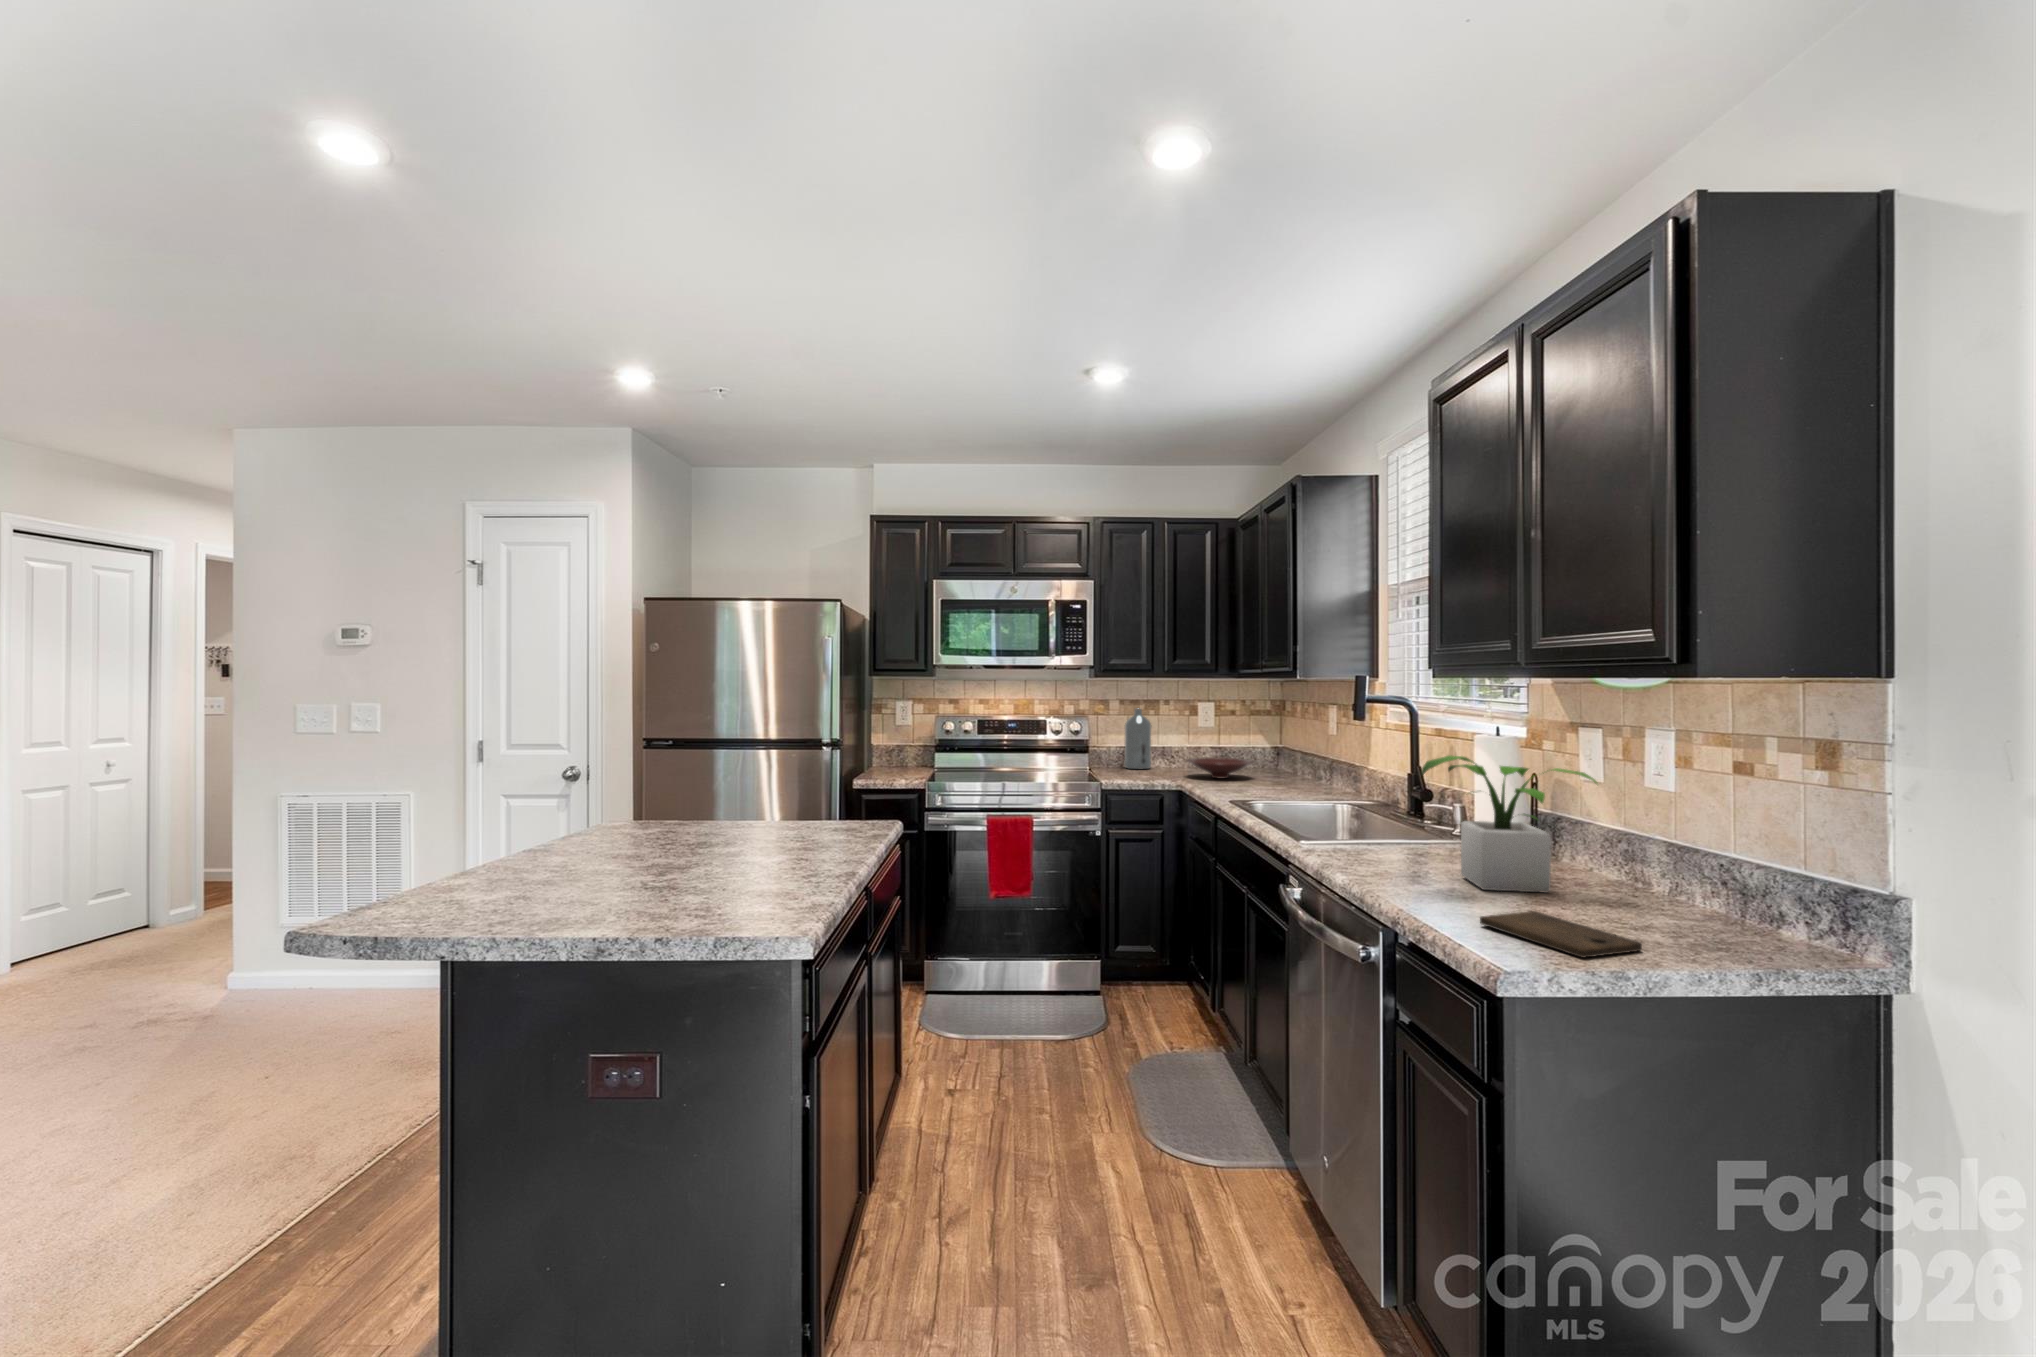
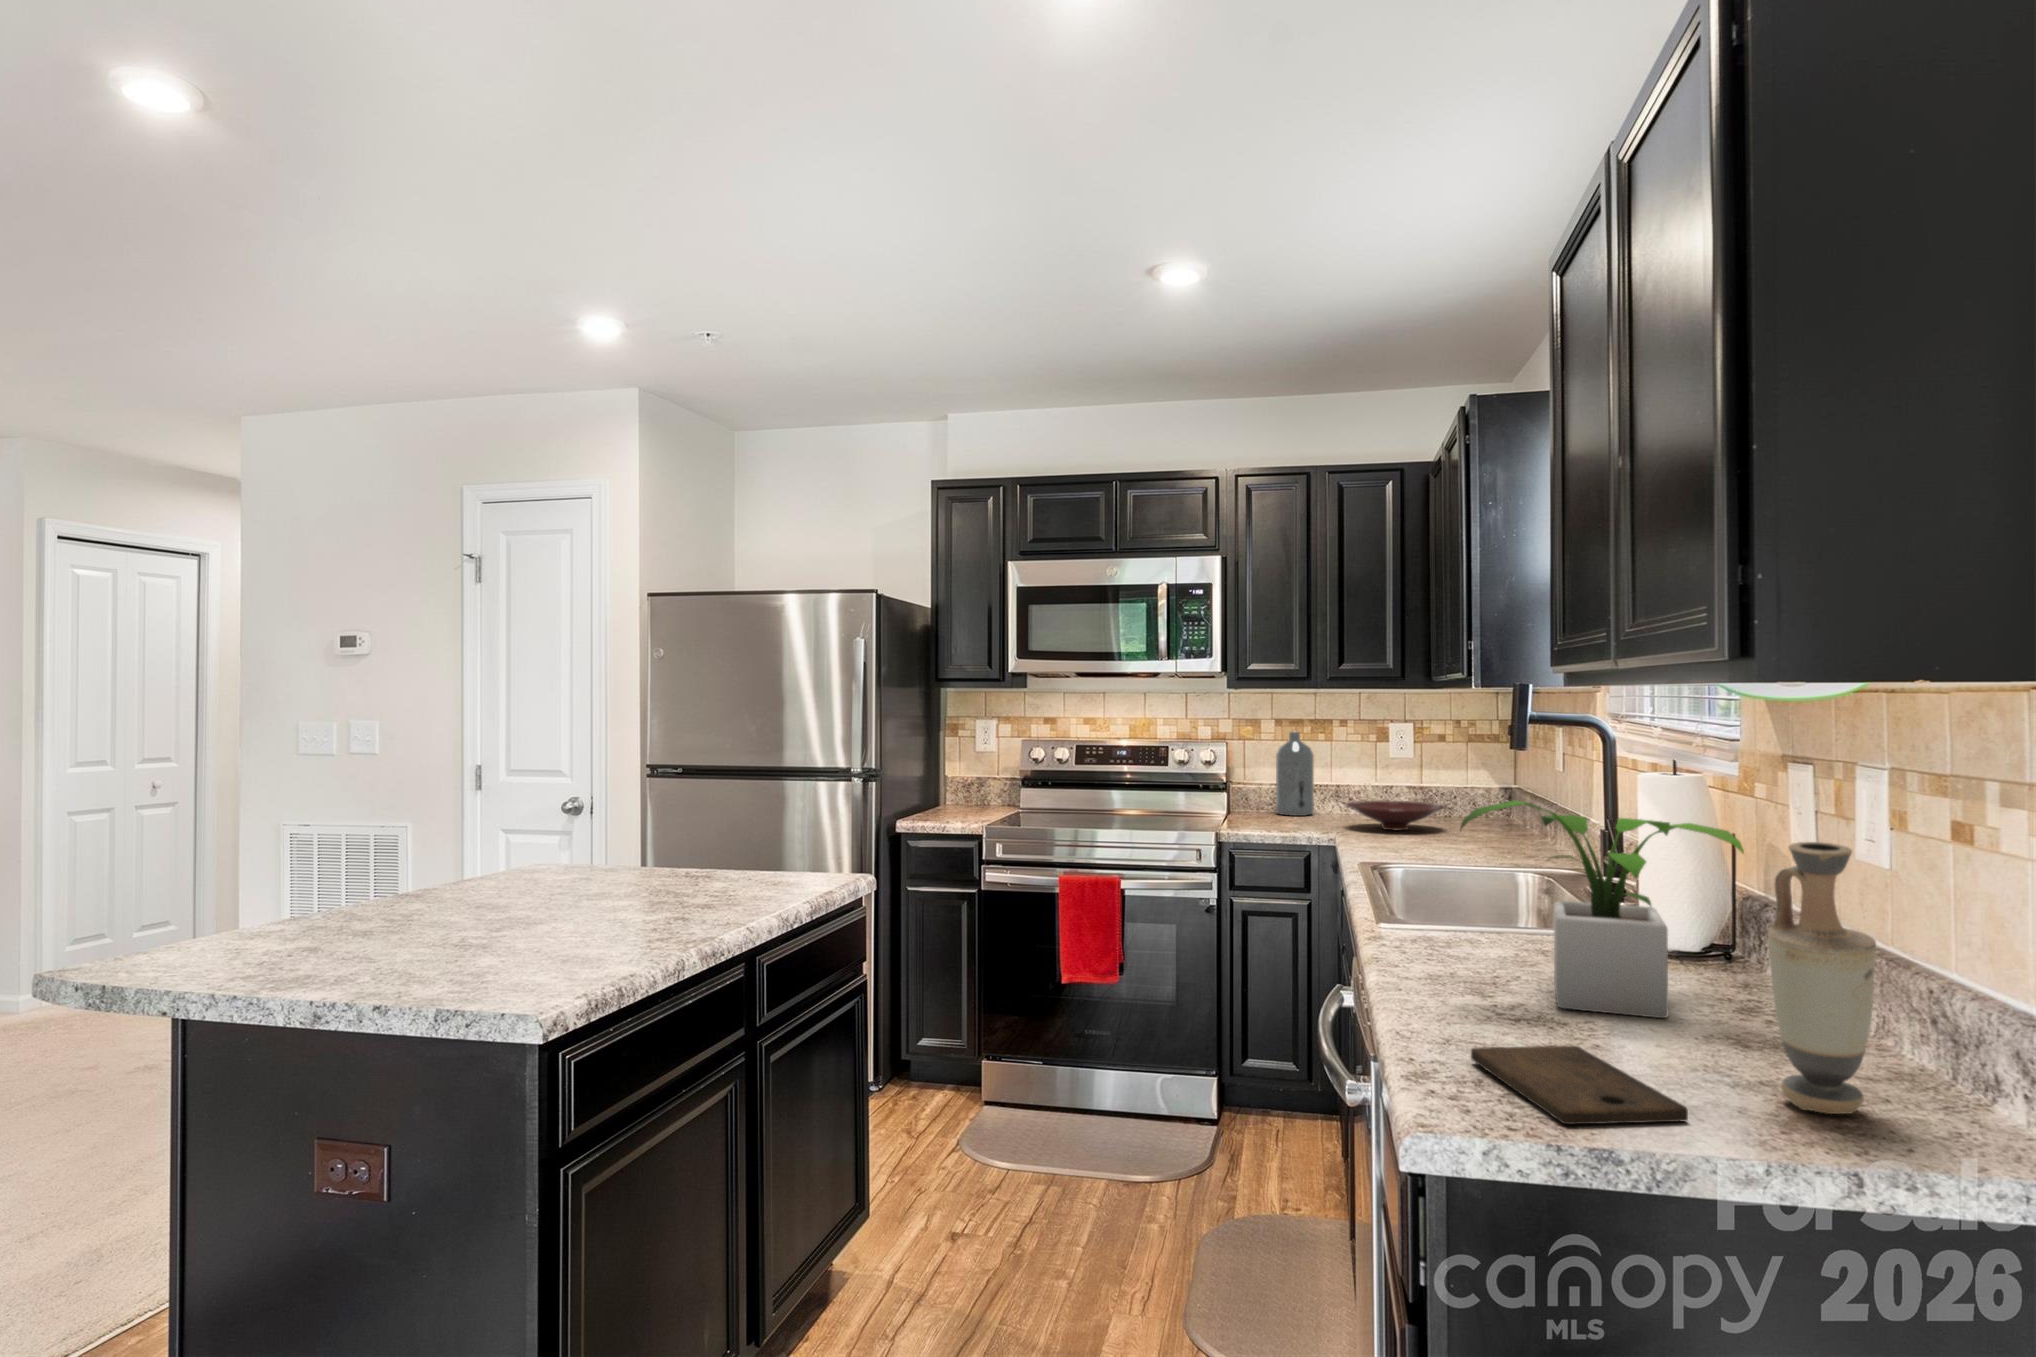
vase: none [1668,778,1735,940] -> present [1769,842,1876,1114]

